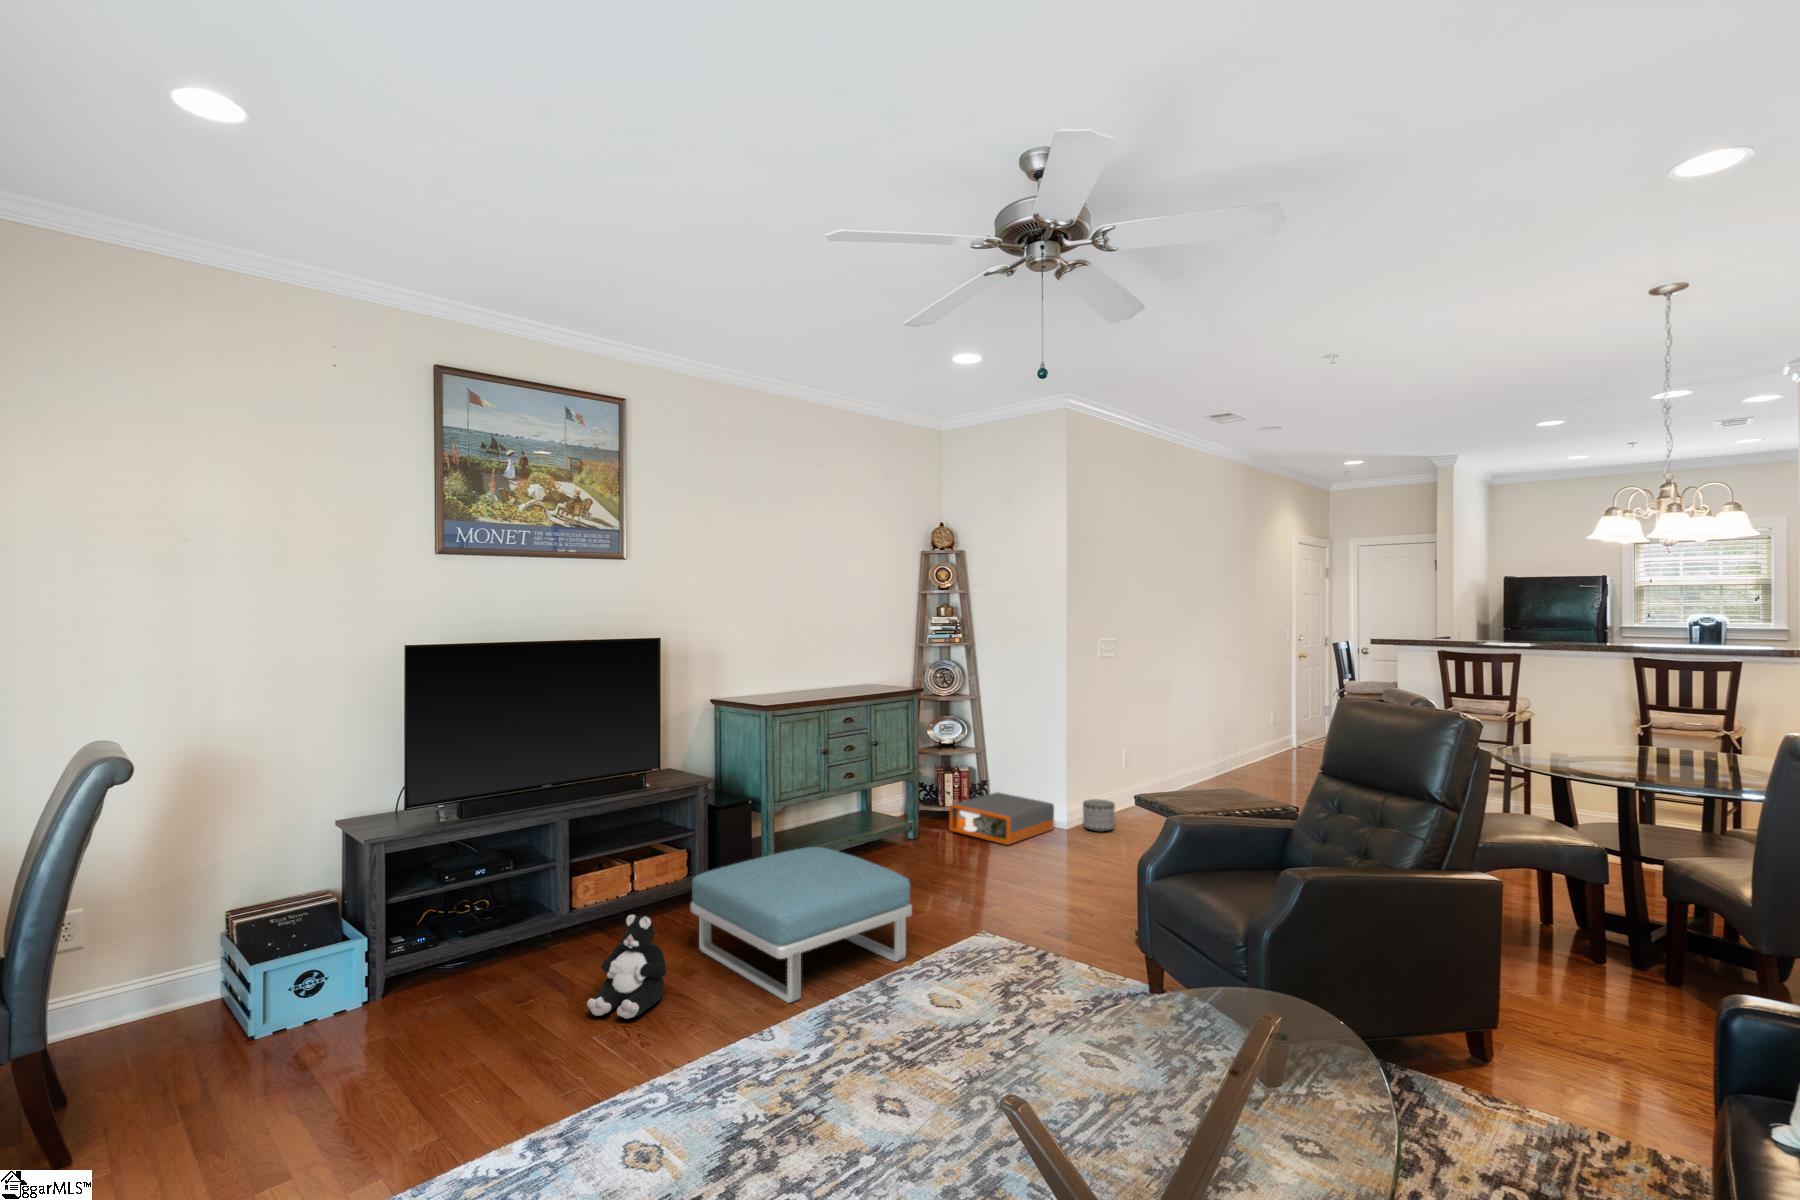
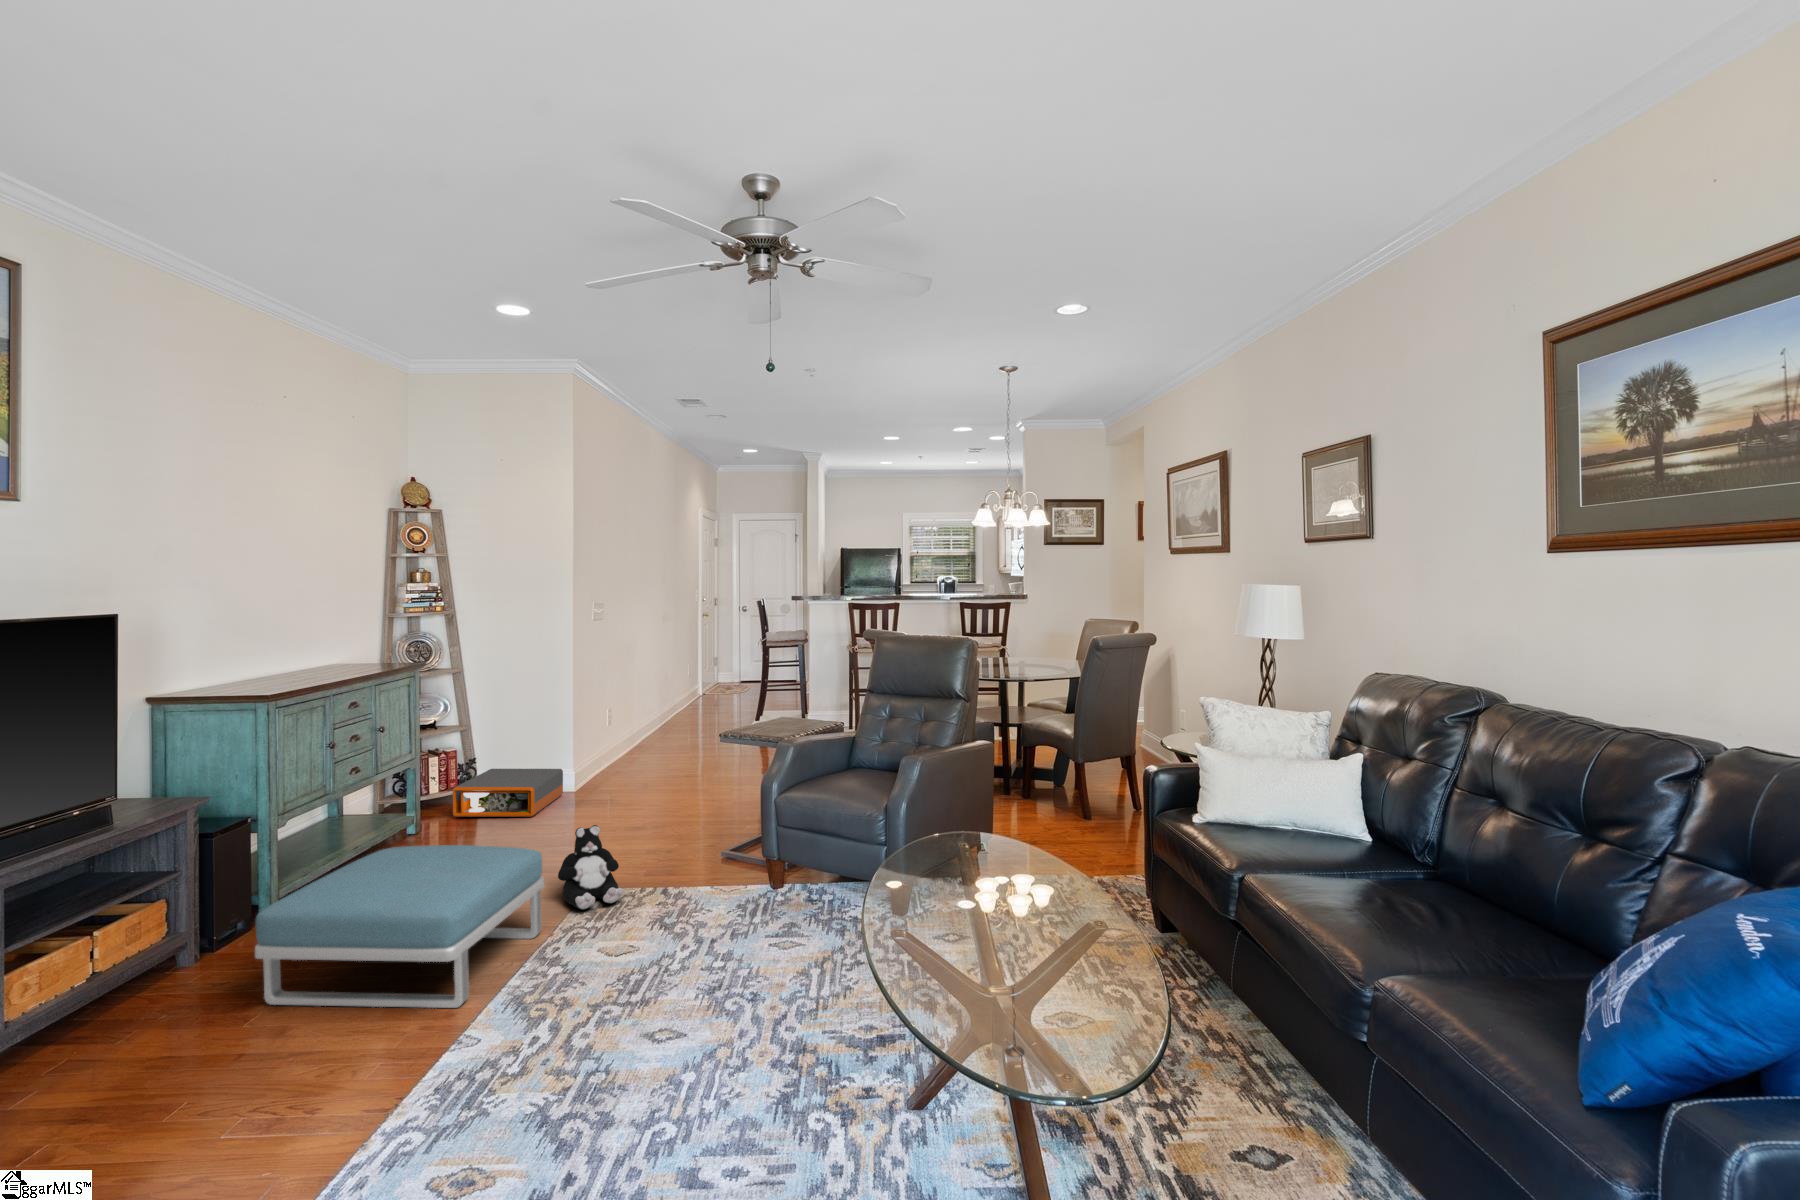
planter: present [1083,799,1115,832] -> none [589,758,621,788]
plush toy: present [587,914,667,1019] -> present [558,825,623,909]

